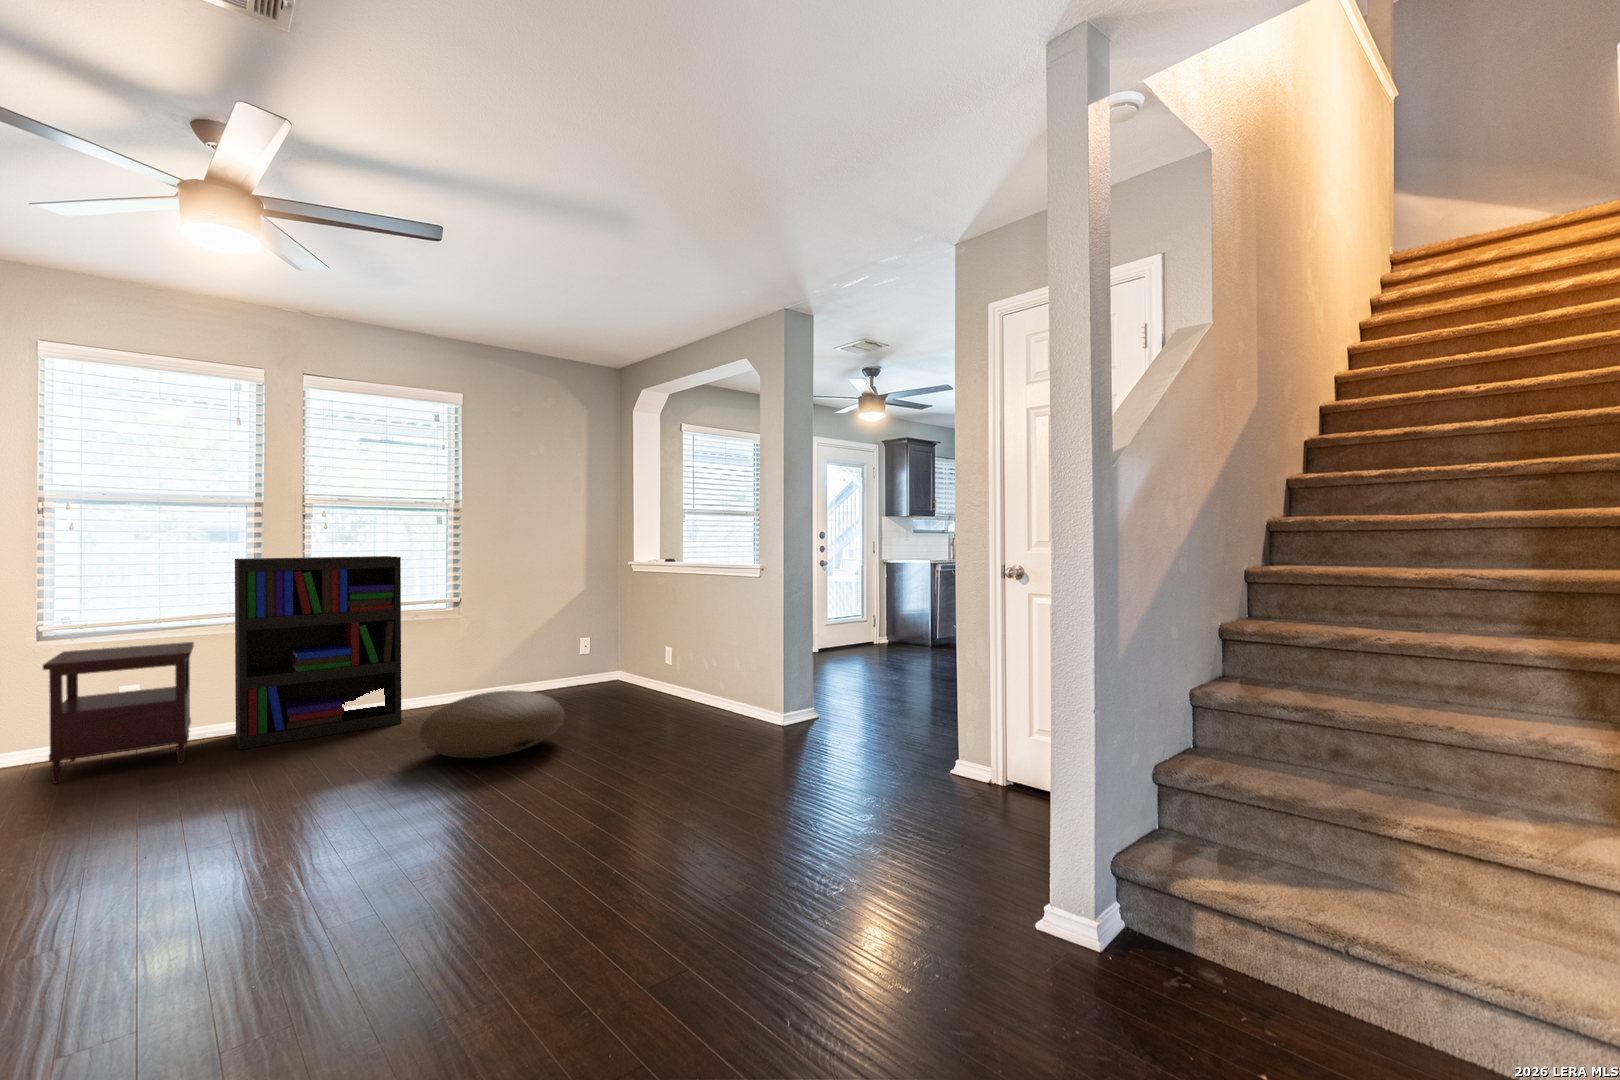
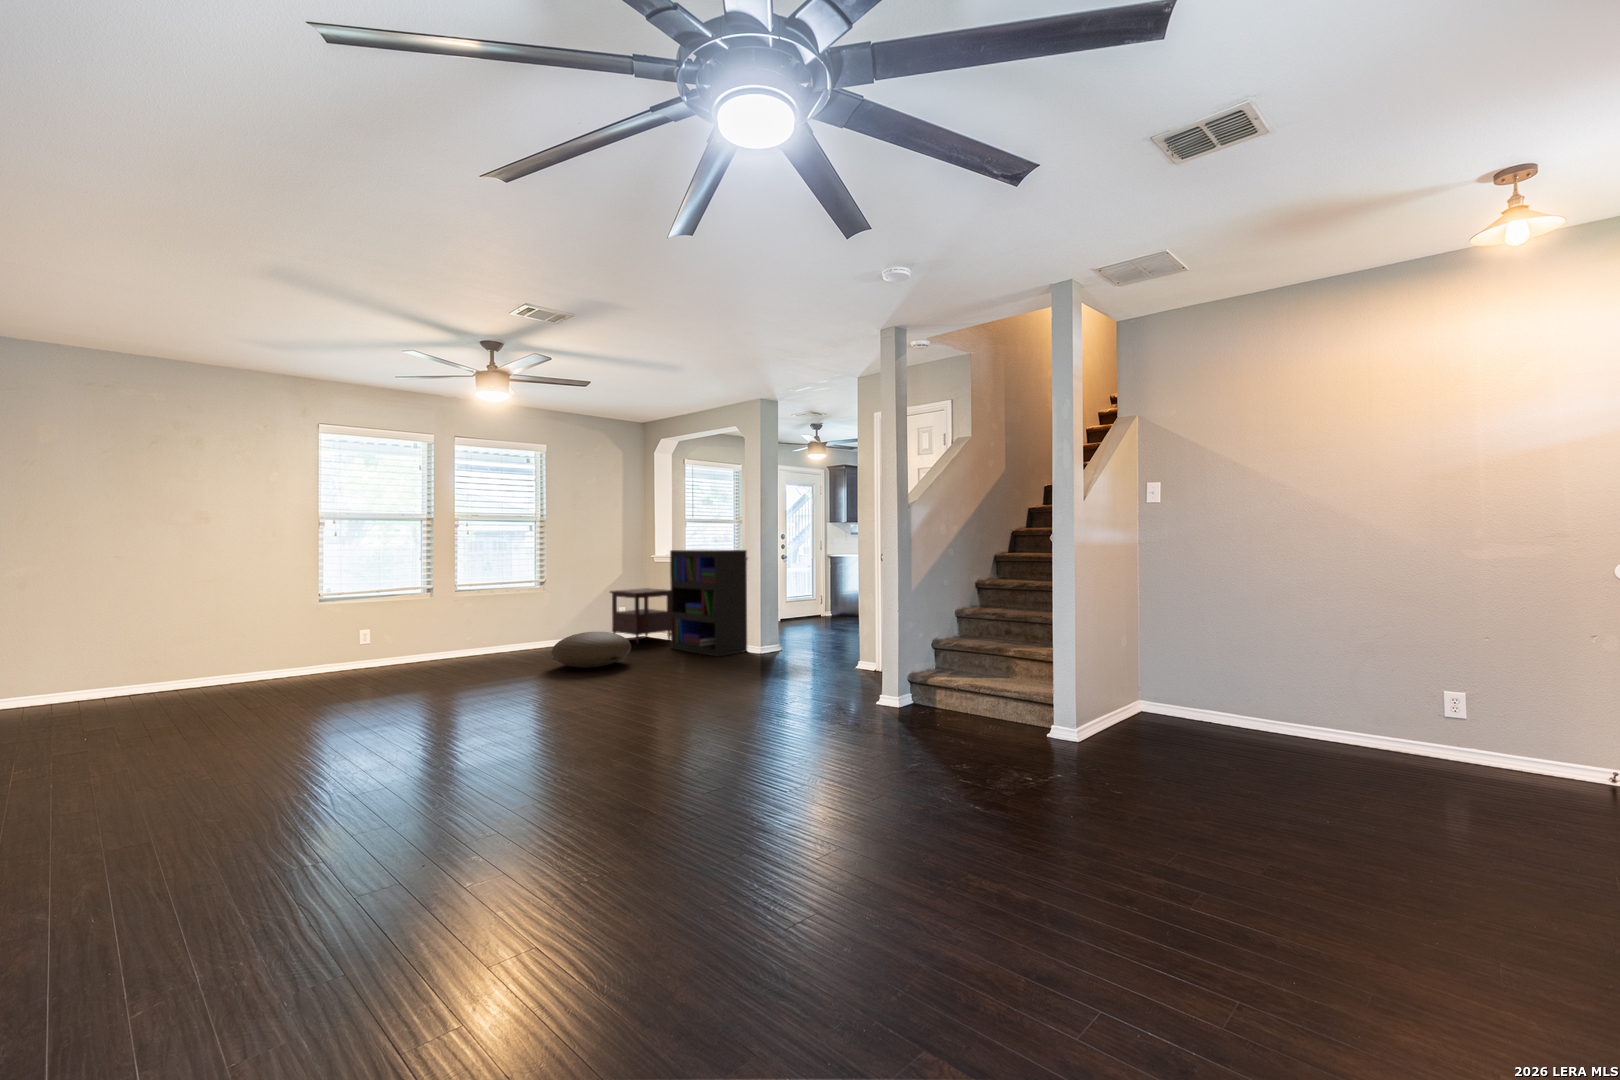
bookshelf: present [235,556,401,749] -> present [670,550,747,657]
side table: present [43,642,194,783] -> present [610,588,671,644]

